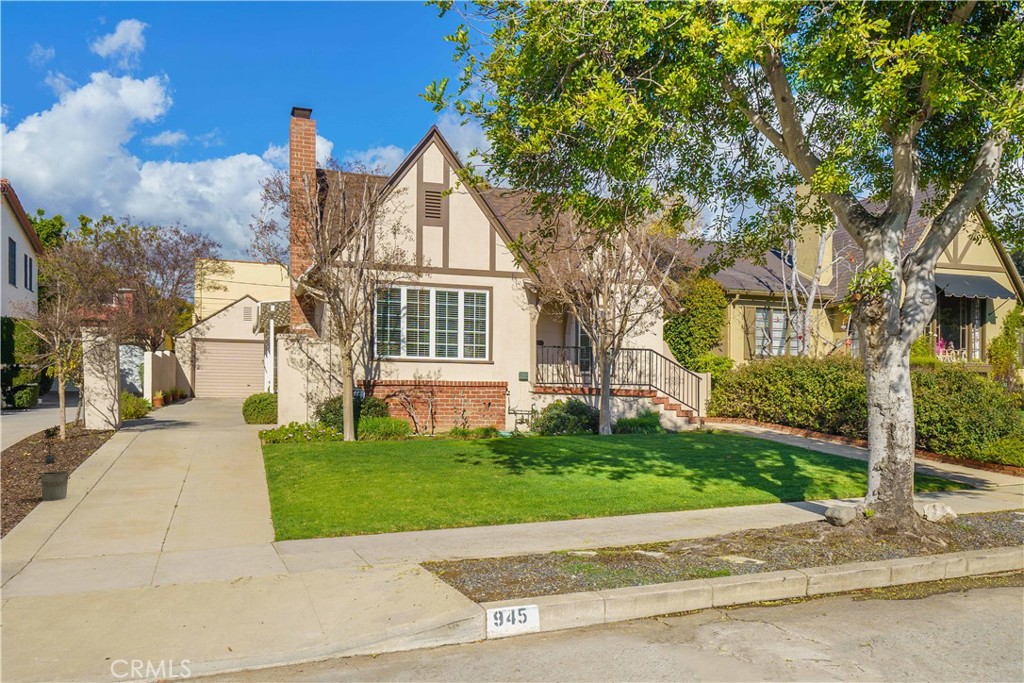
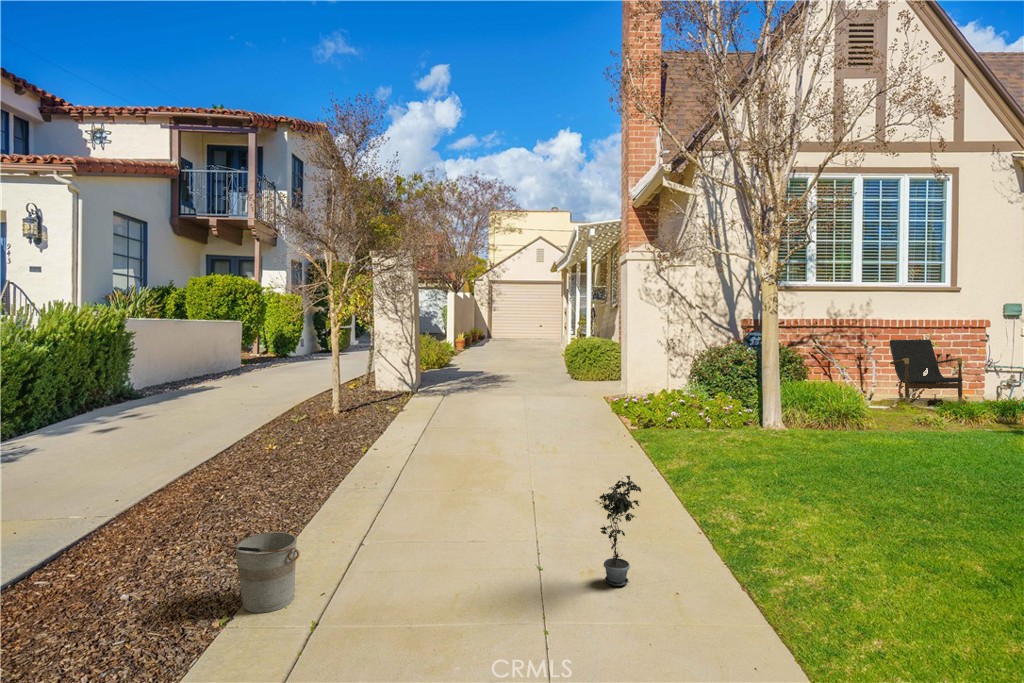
lounge chair: none [448,393,483,432] -> present [889,340,963,404]
potted plant: present [44,425,60,463] -> present [596,476,641,586]

